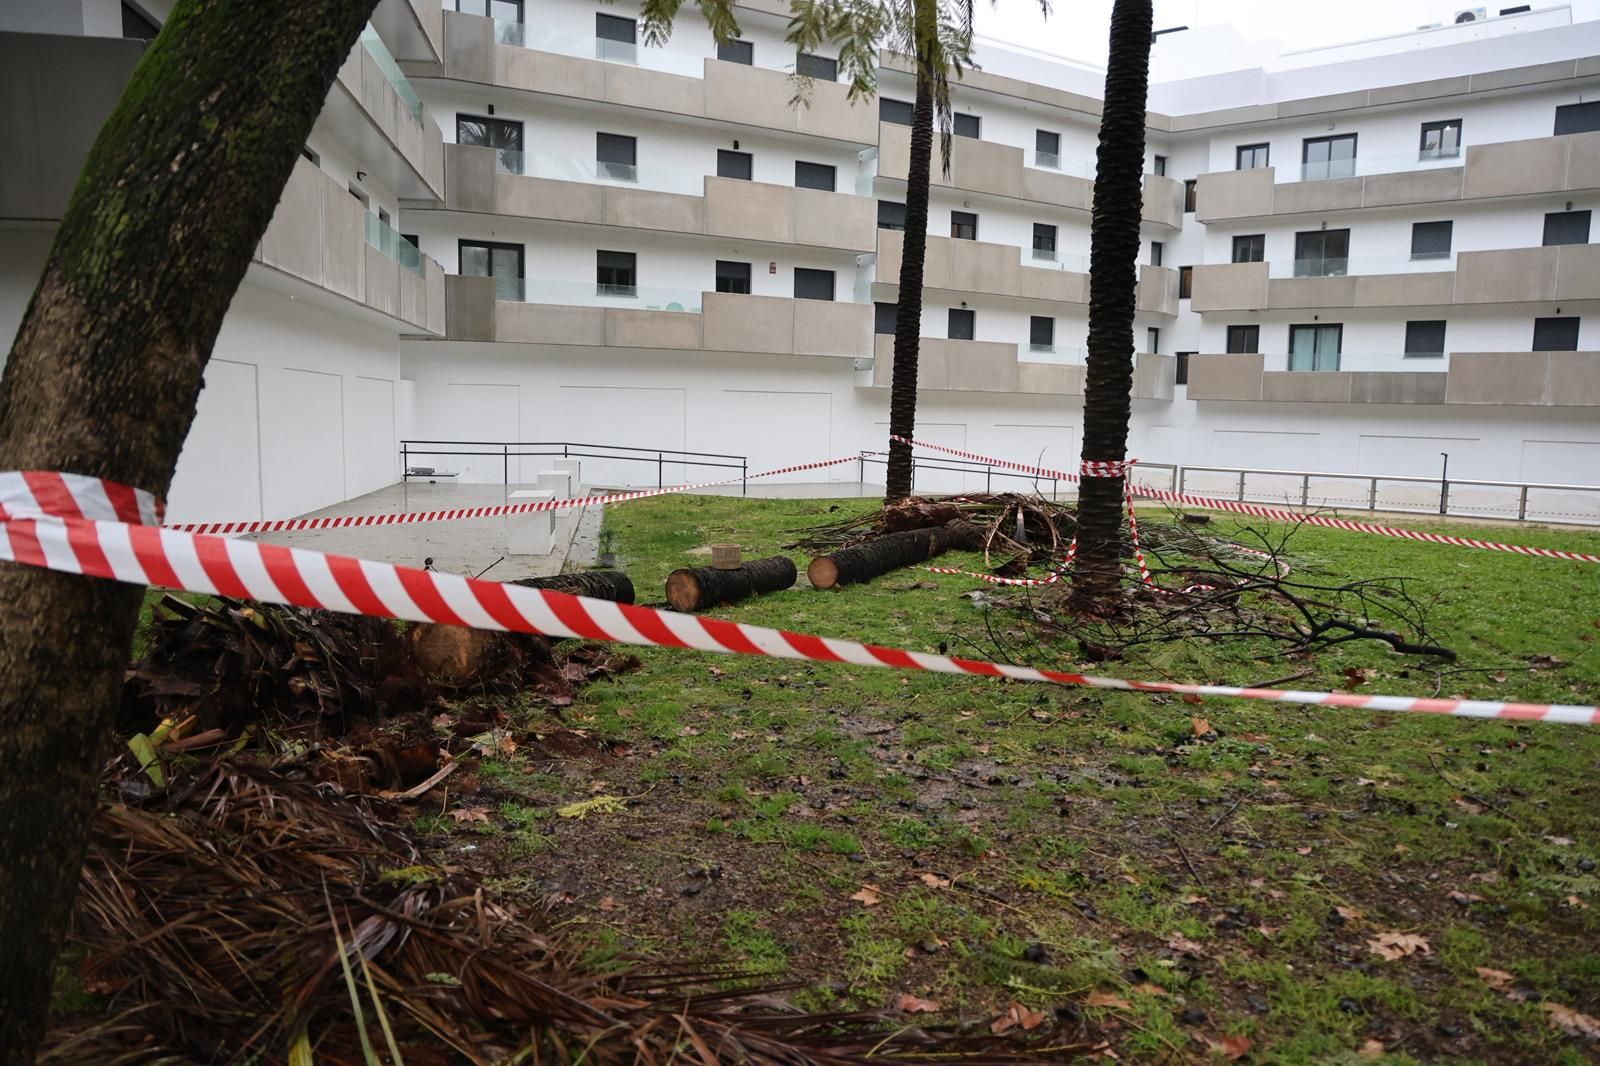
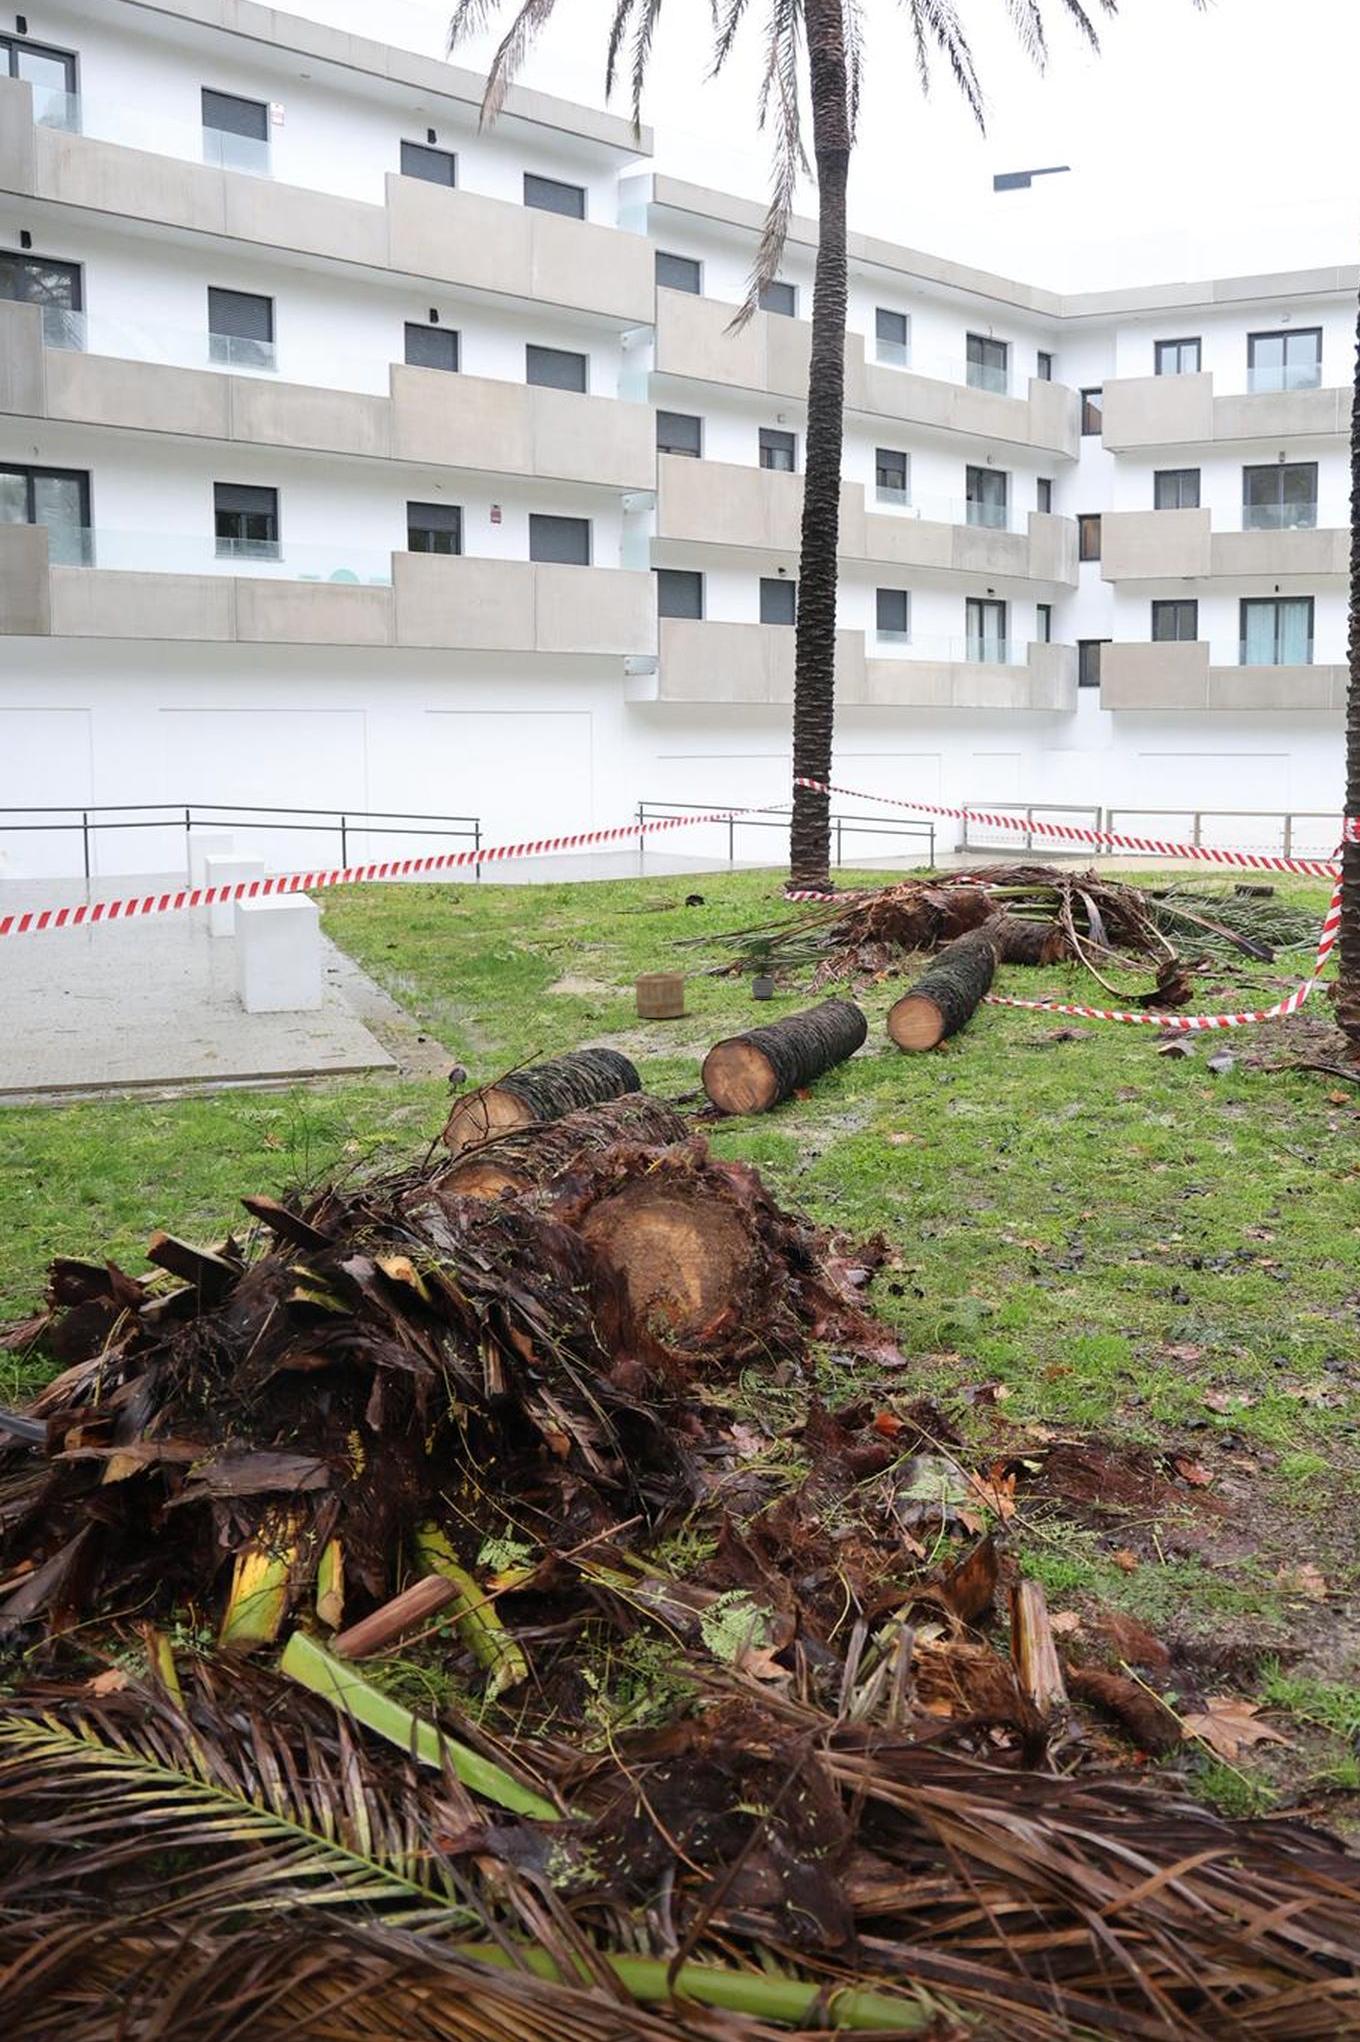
potted plant: present [597,528,619,567] -> present [744,939,781,1000]

